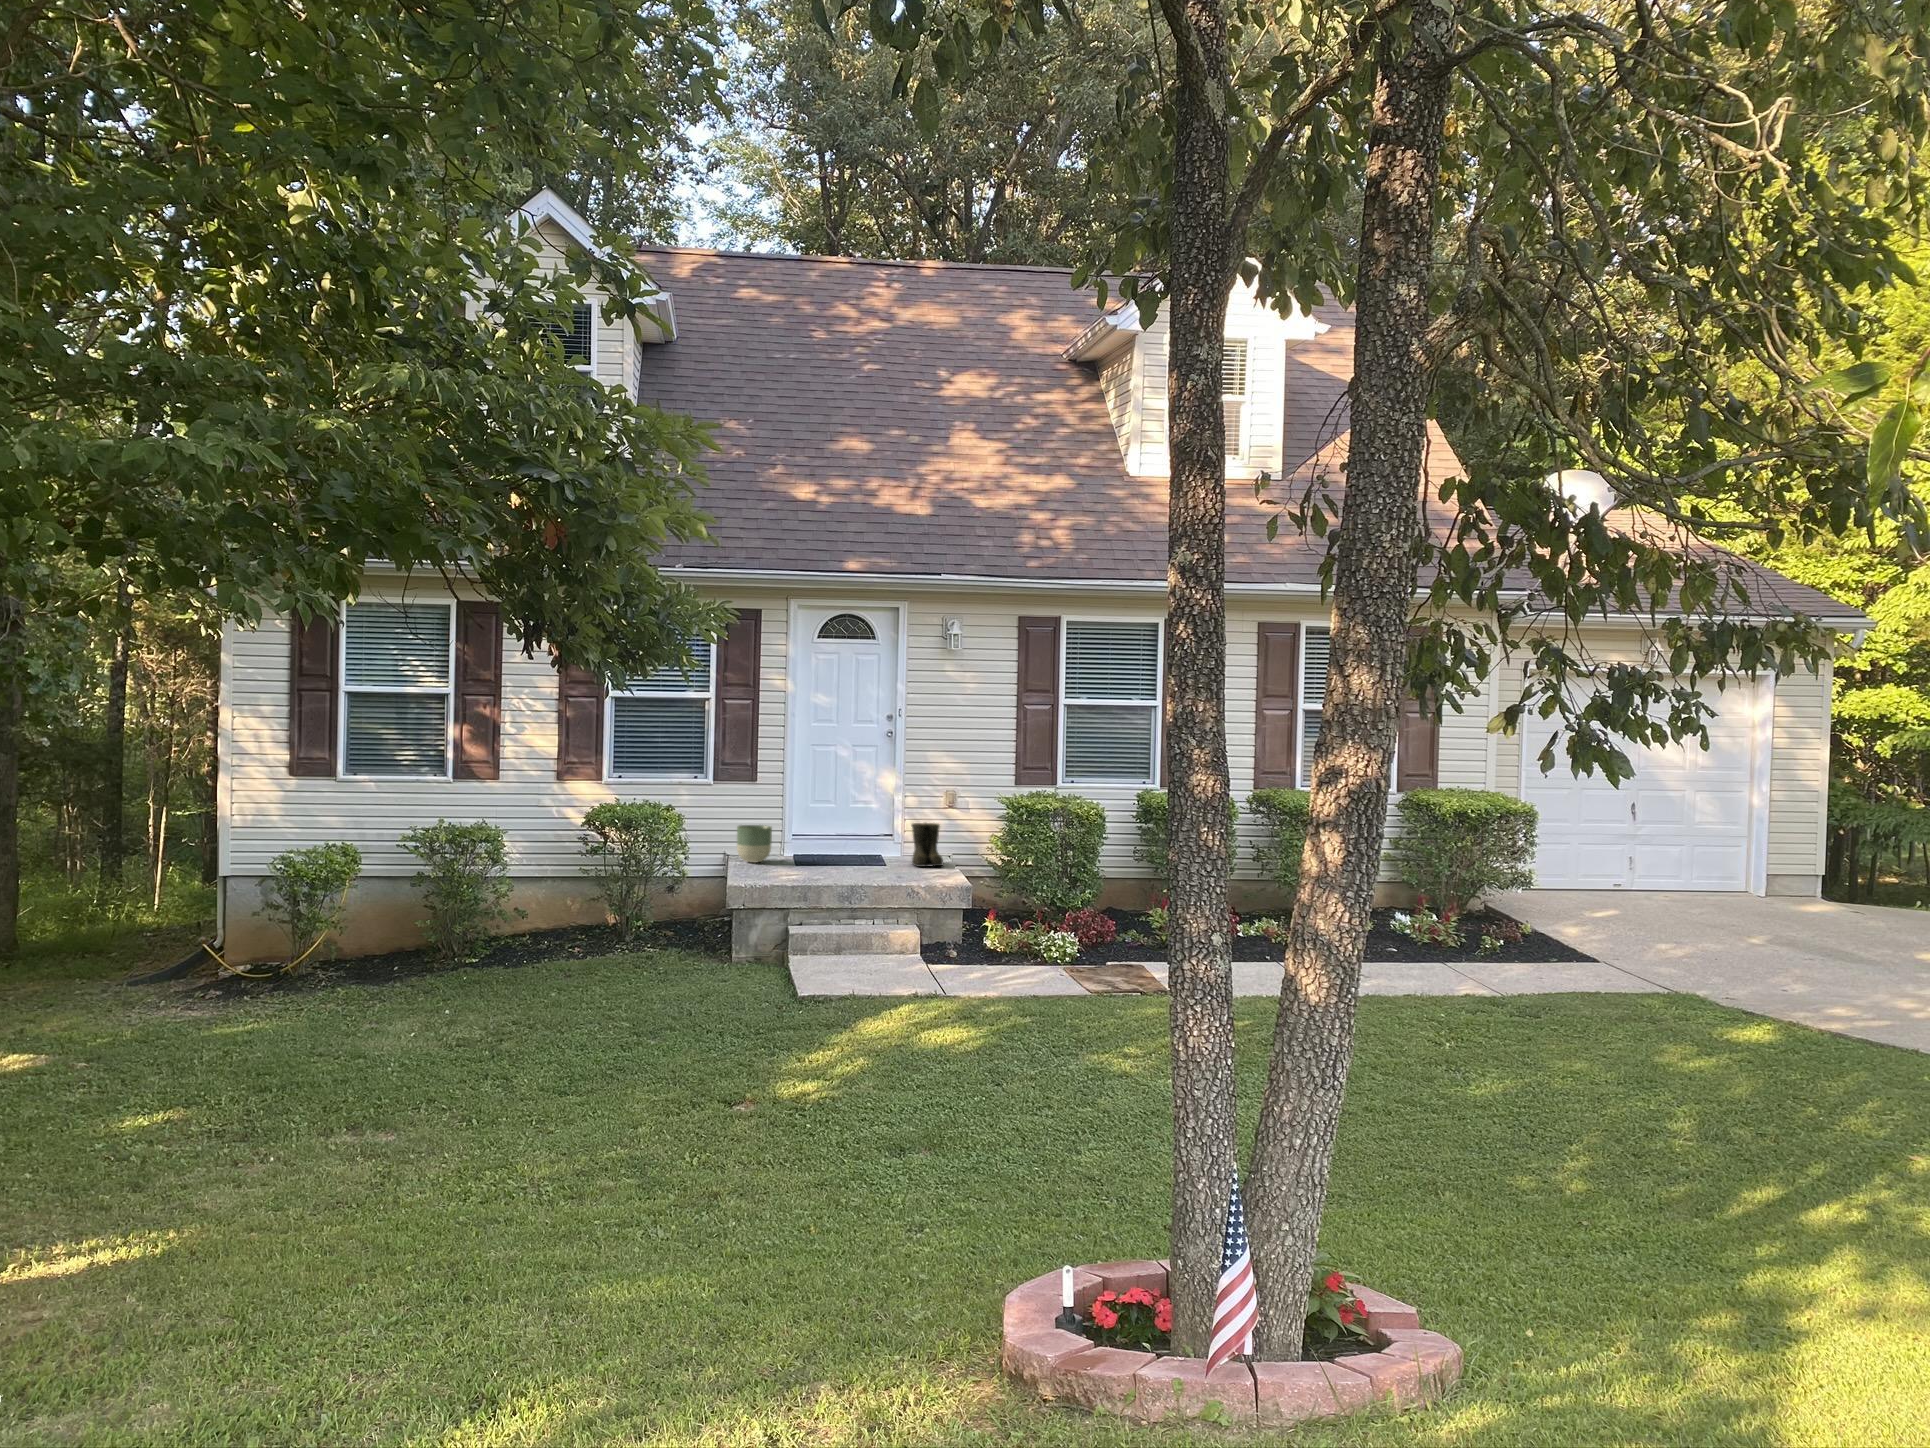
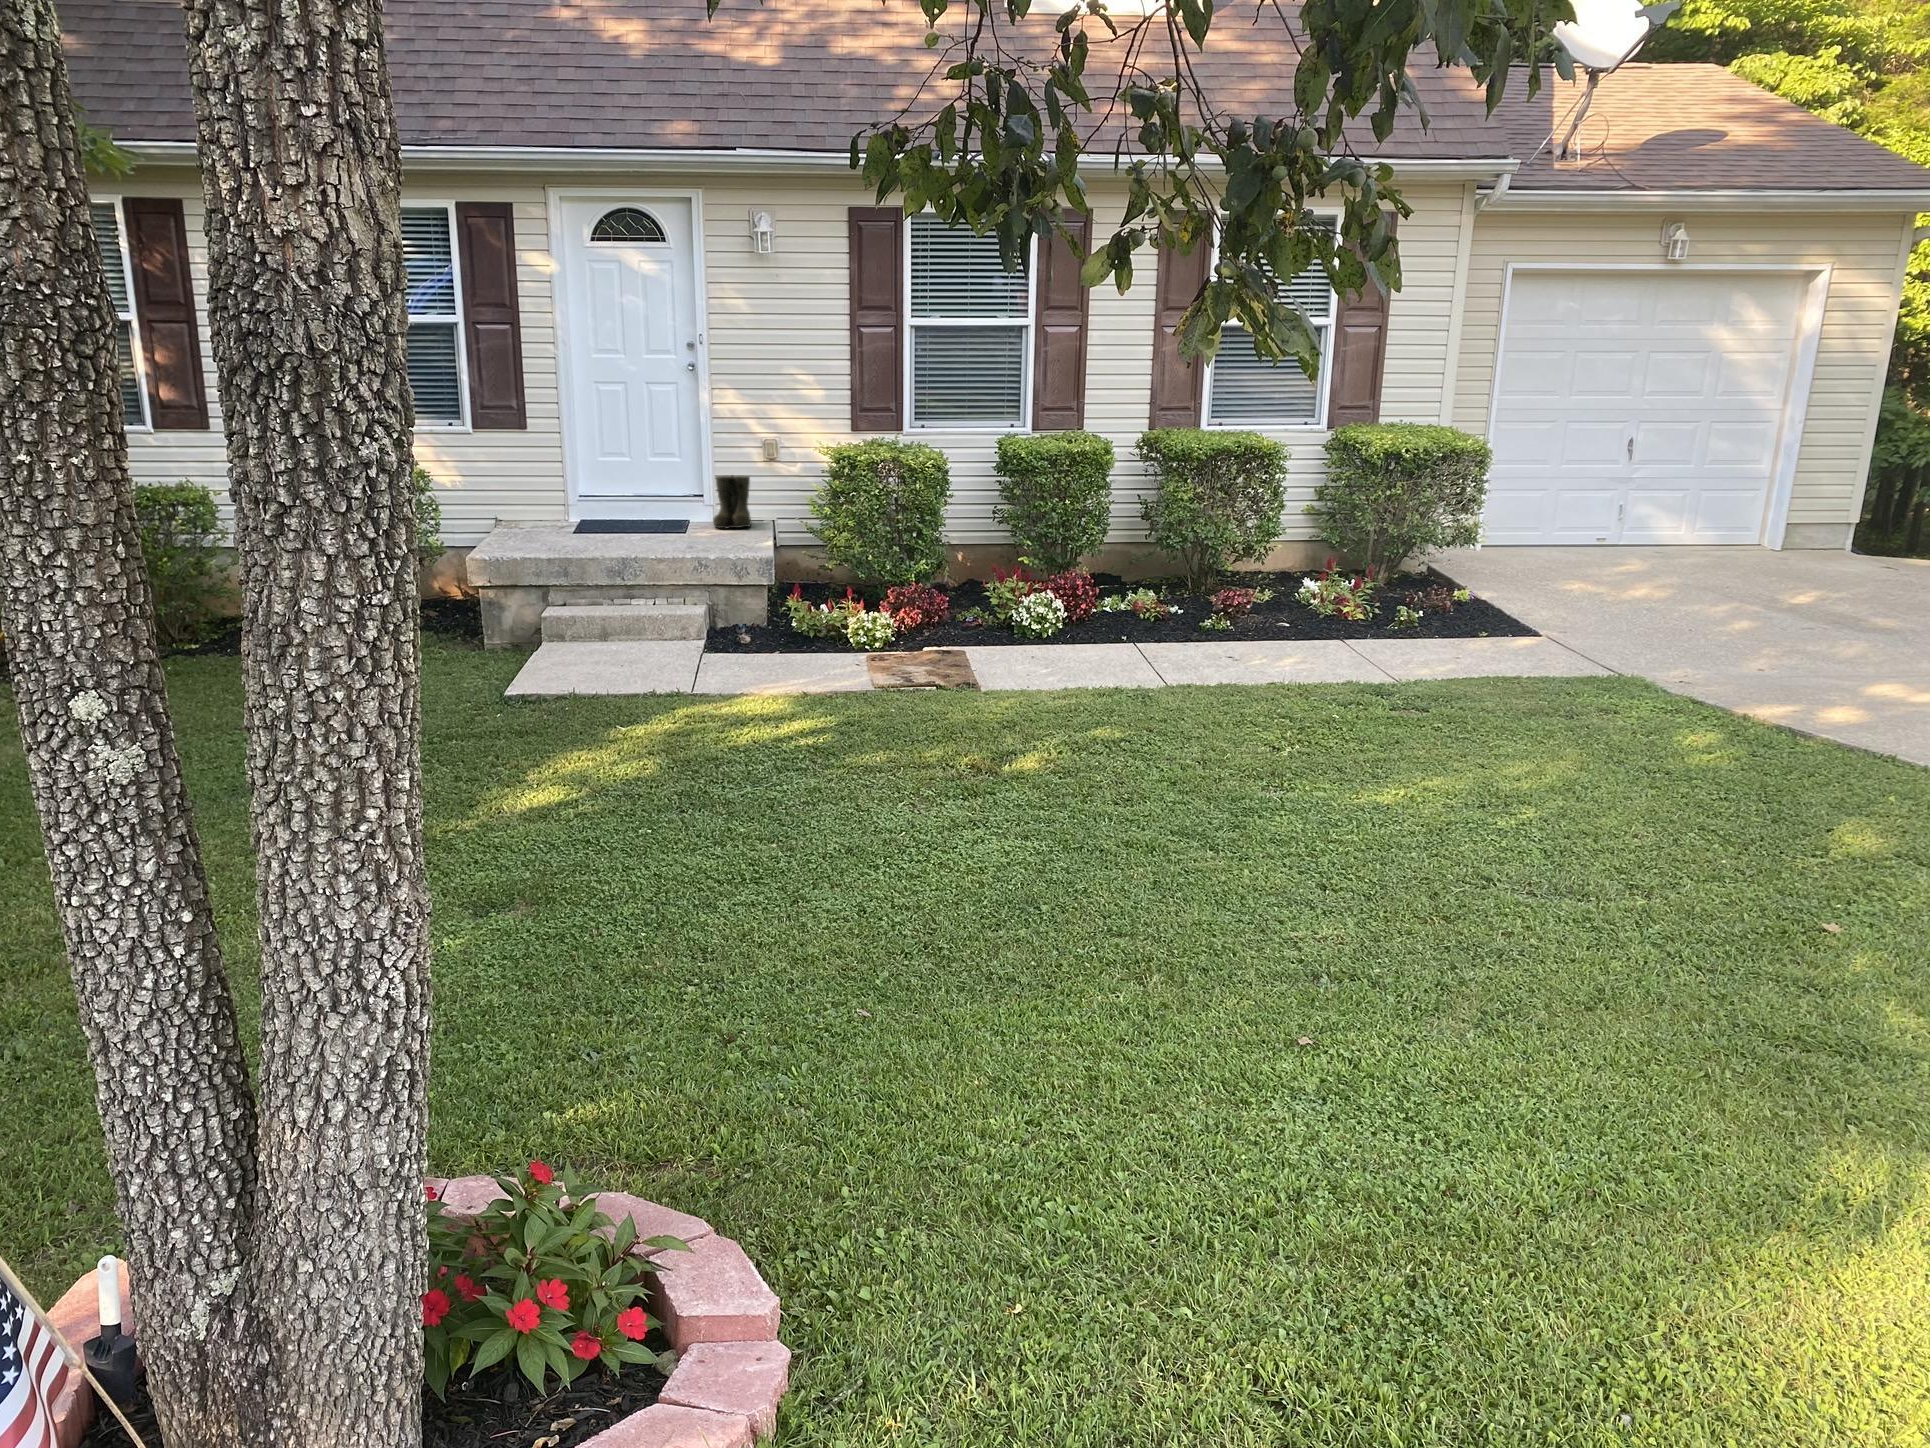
planter: present [737,825,772,862] -> none [500,481,544,526]

